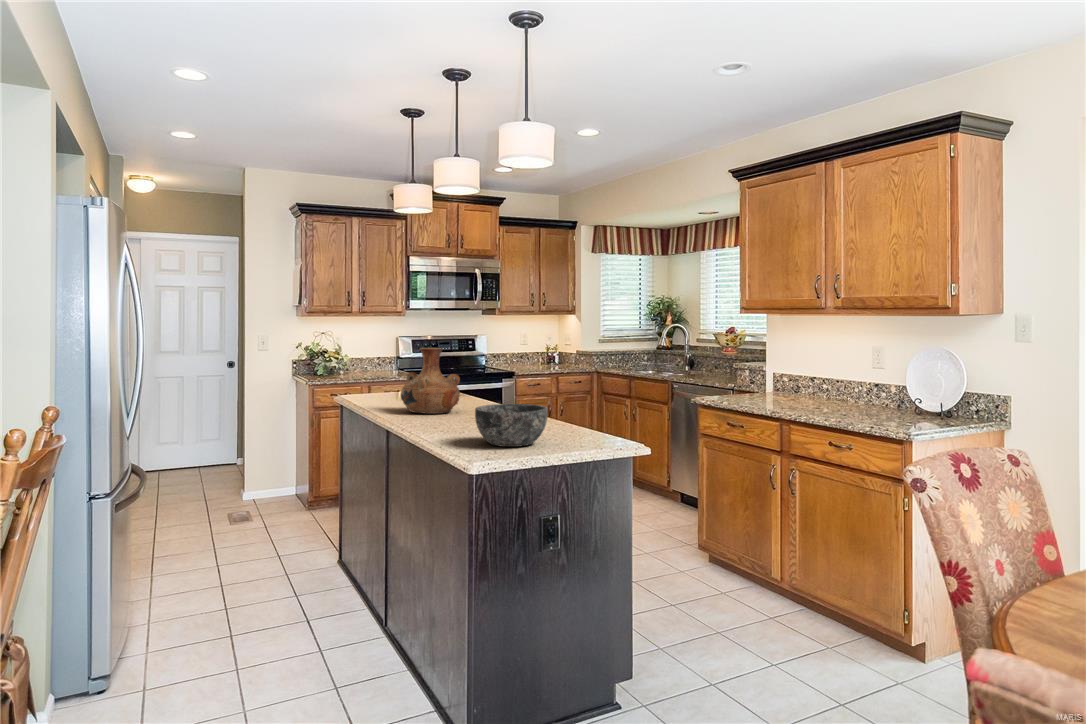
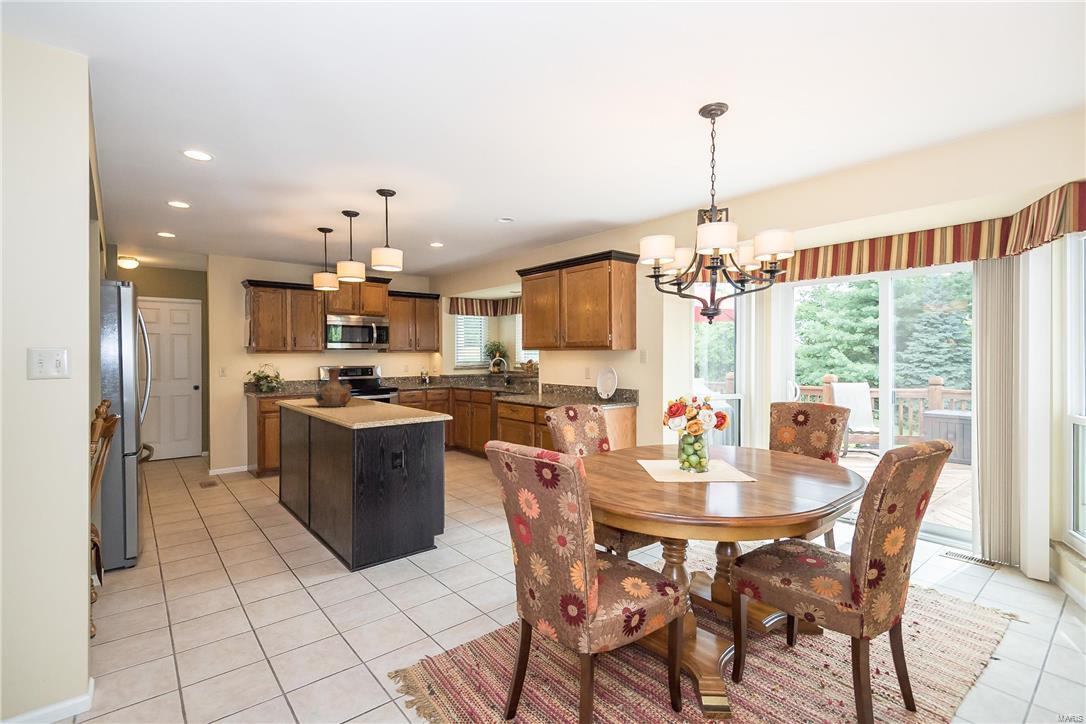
bowl: present [475,404,548,447] -> none [352,396,393,417]

